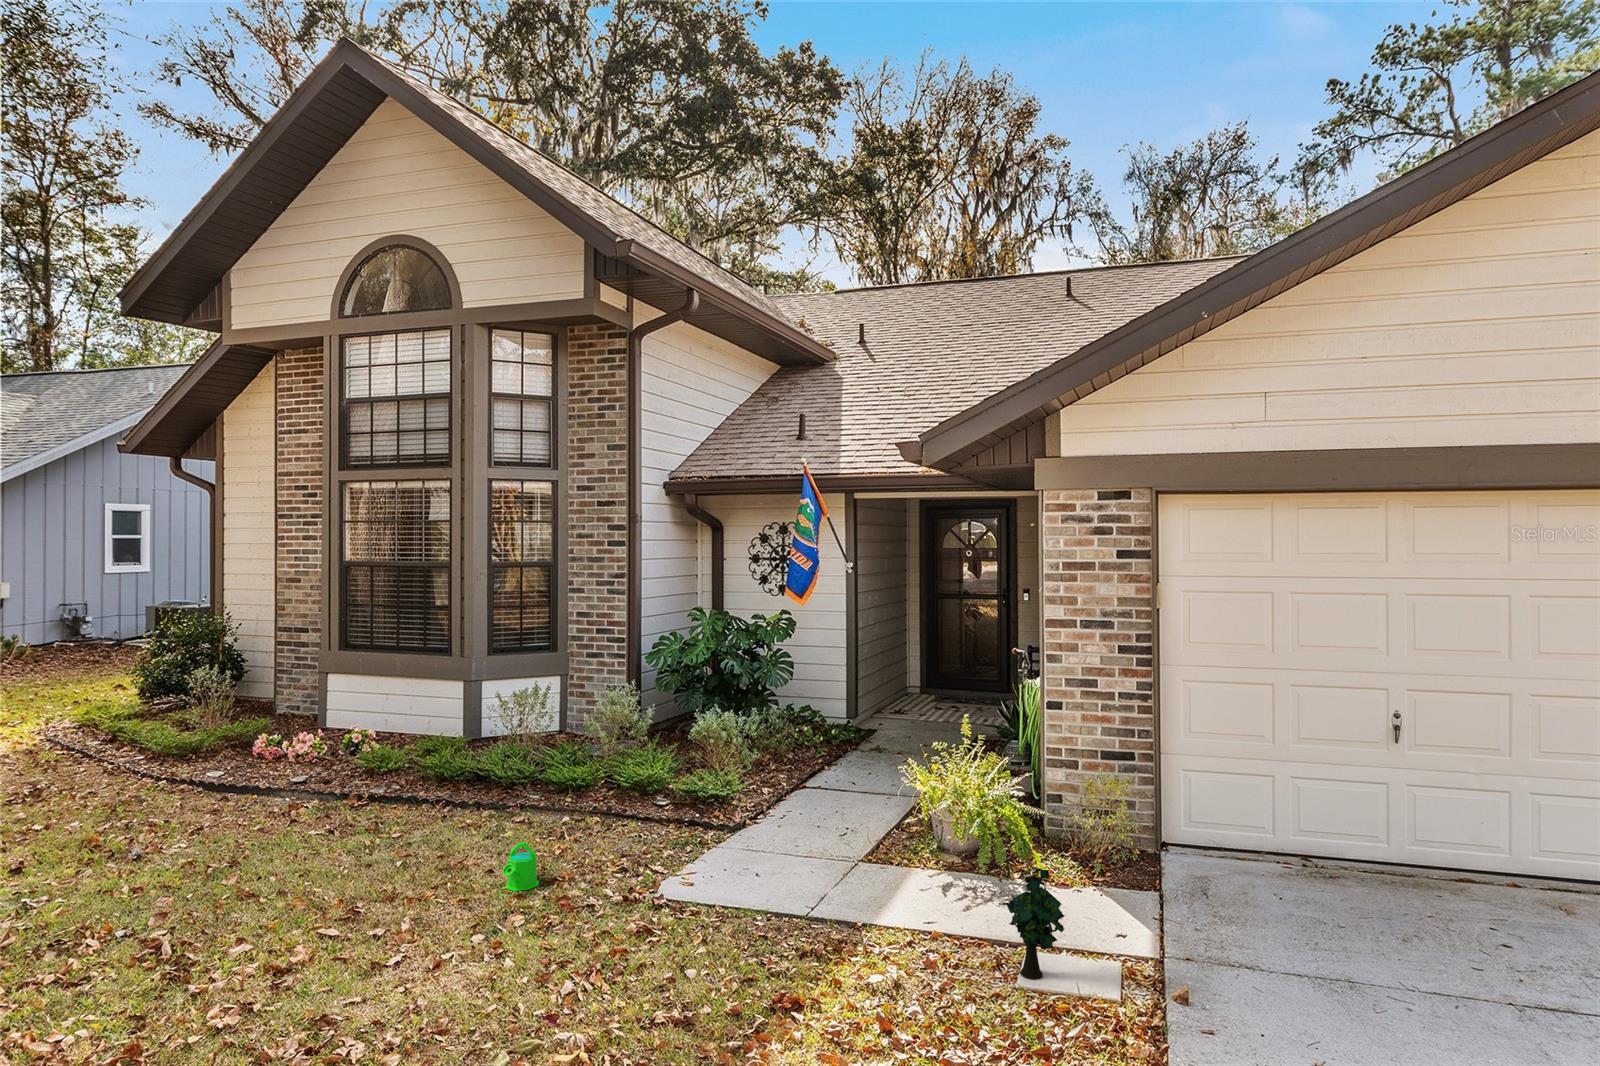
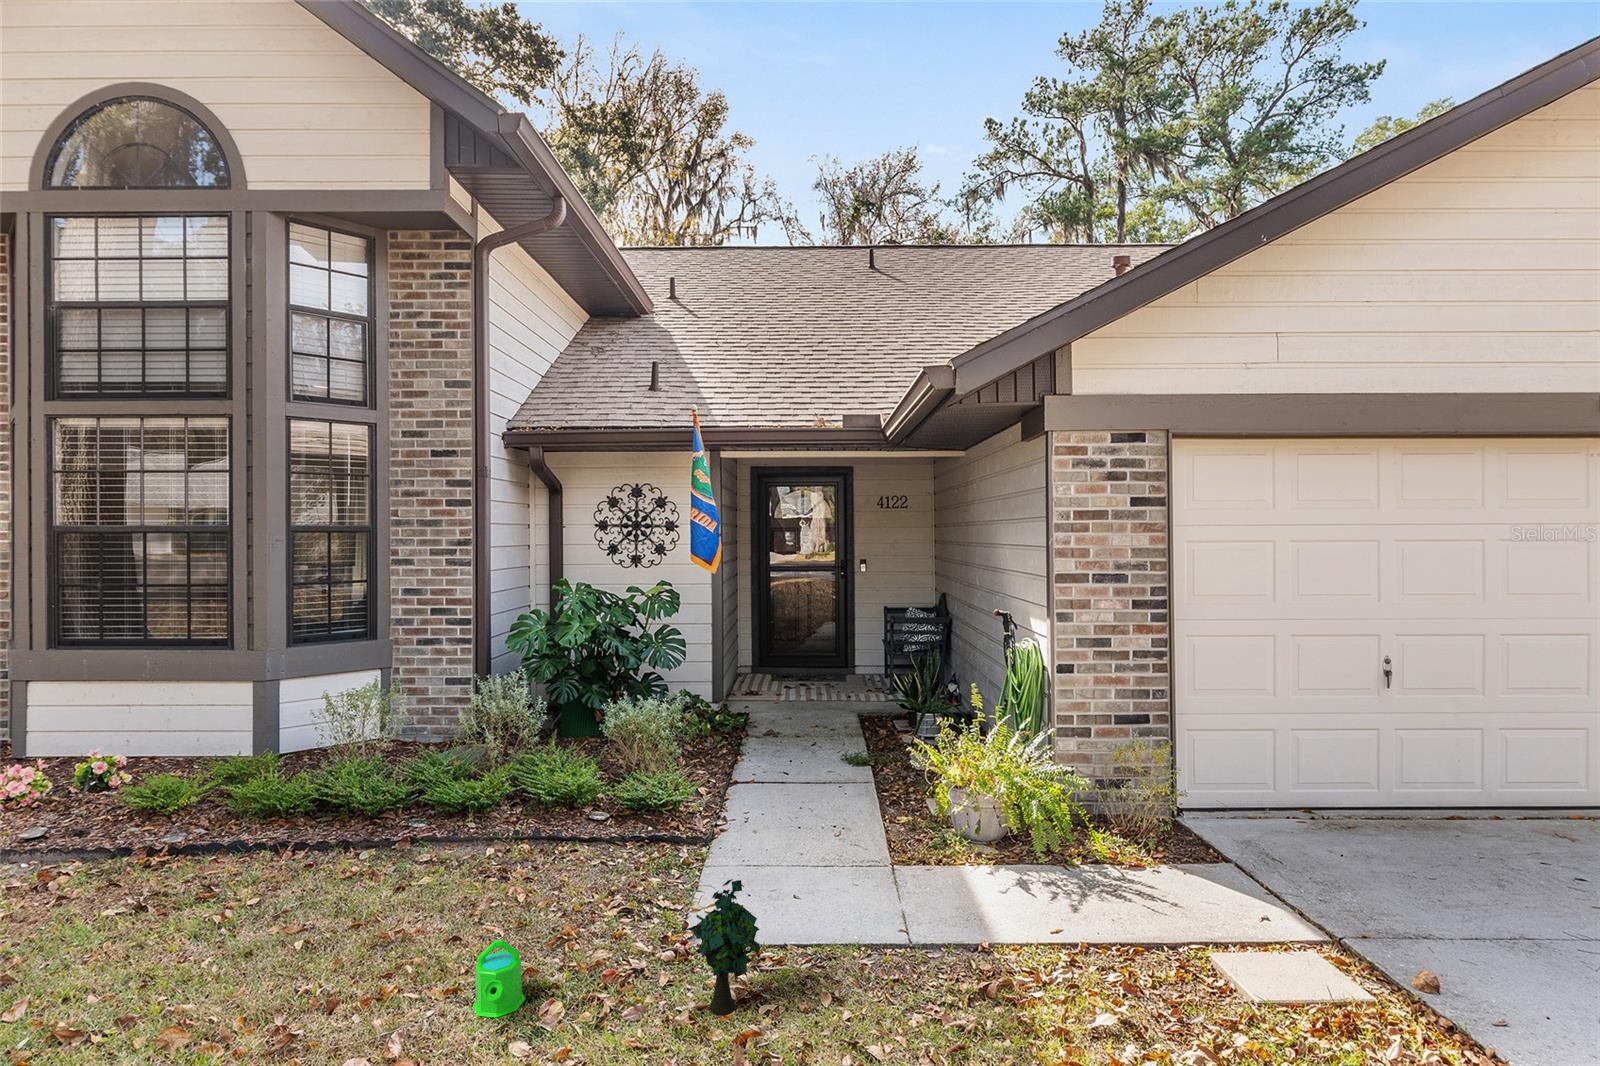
decorative plant: present [1001,869,1064,979] -> present [684,879,761,1015]

